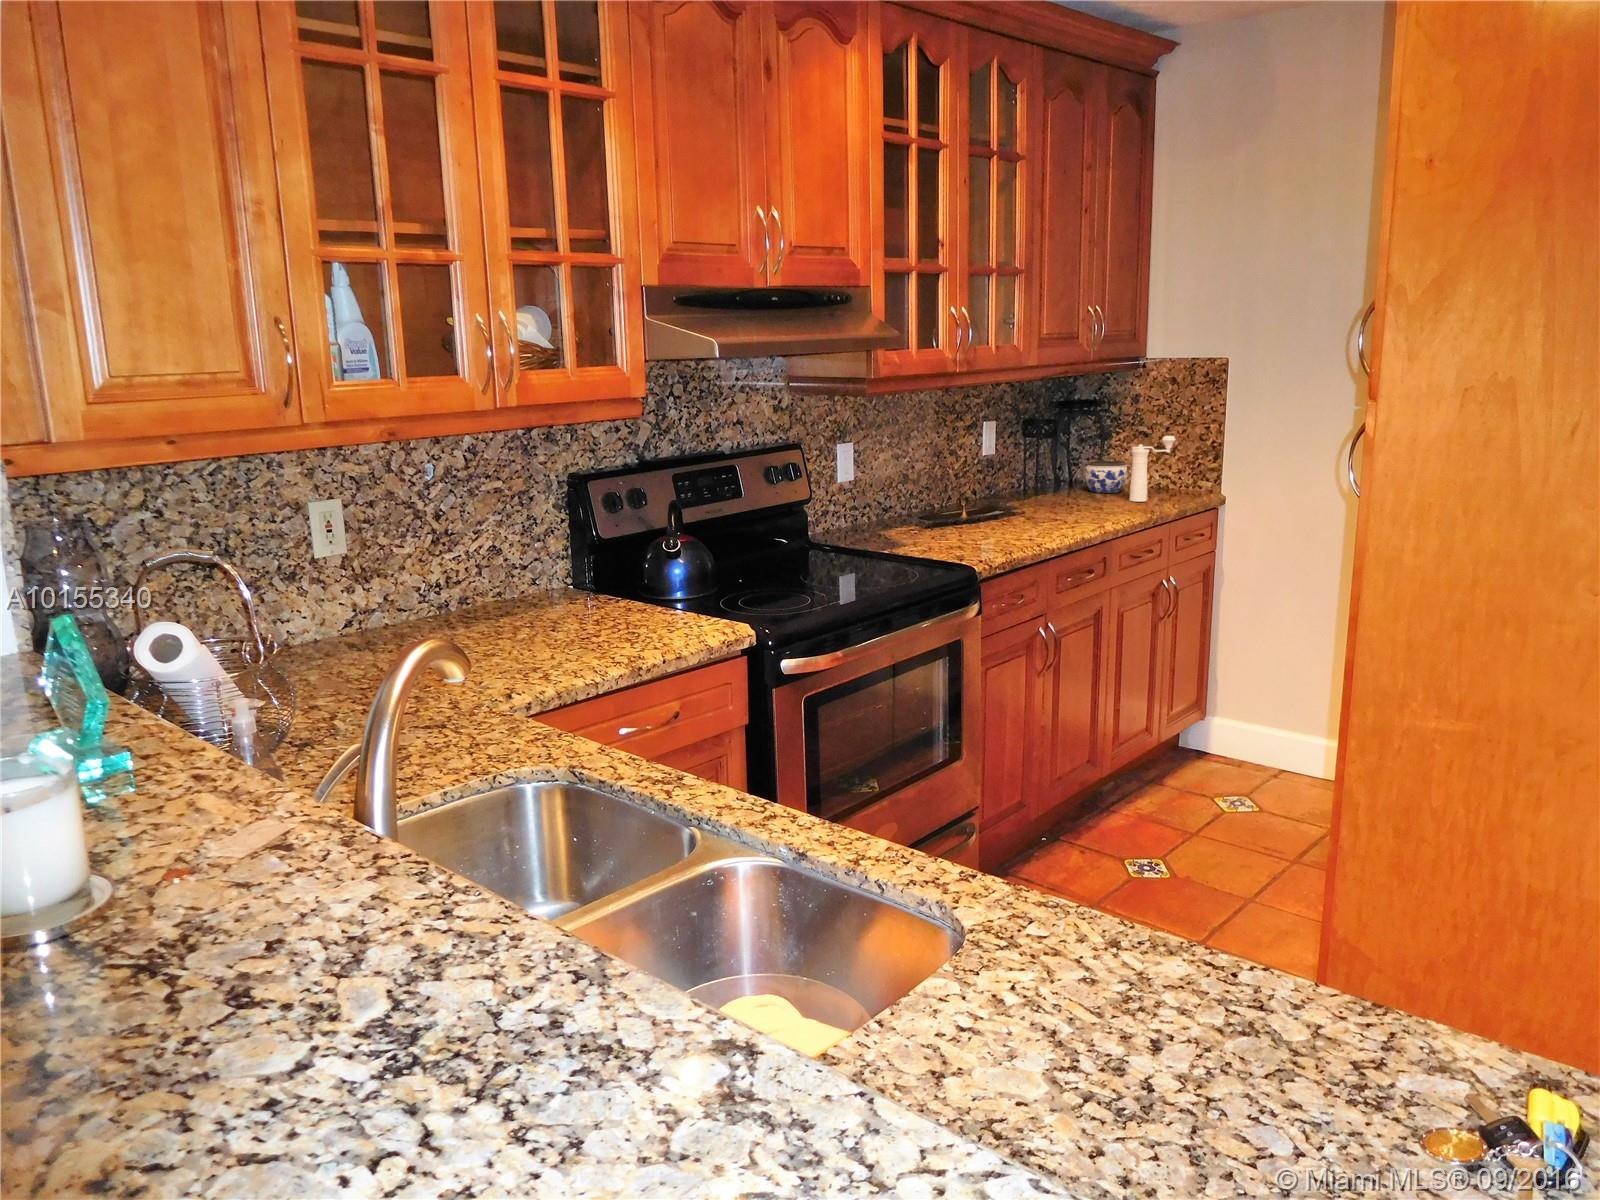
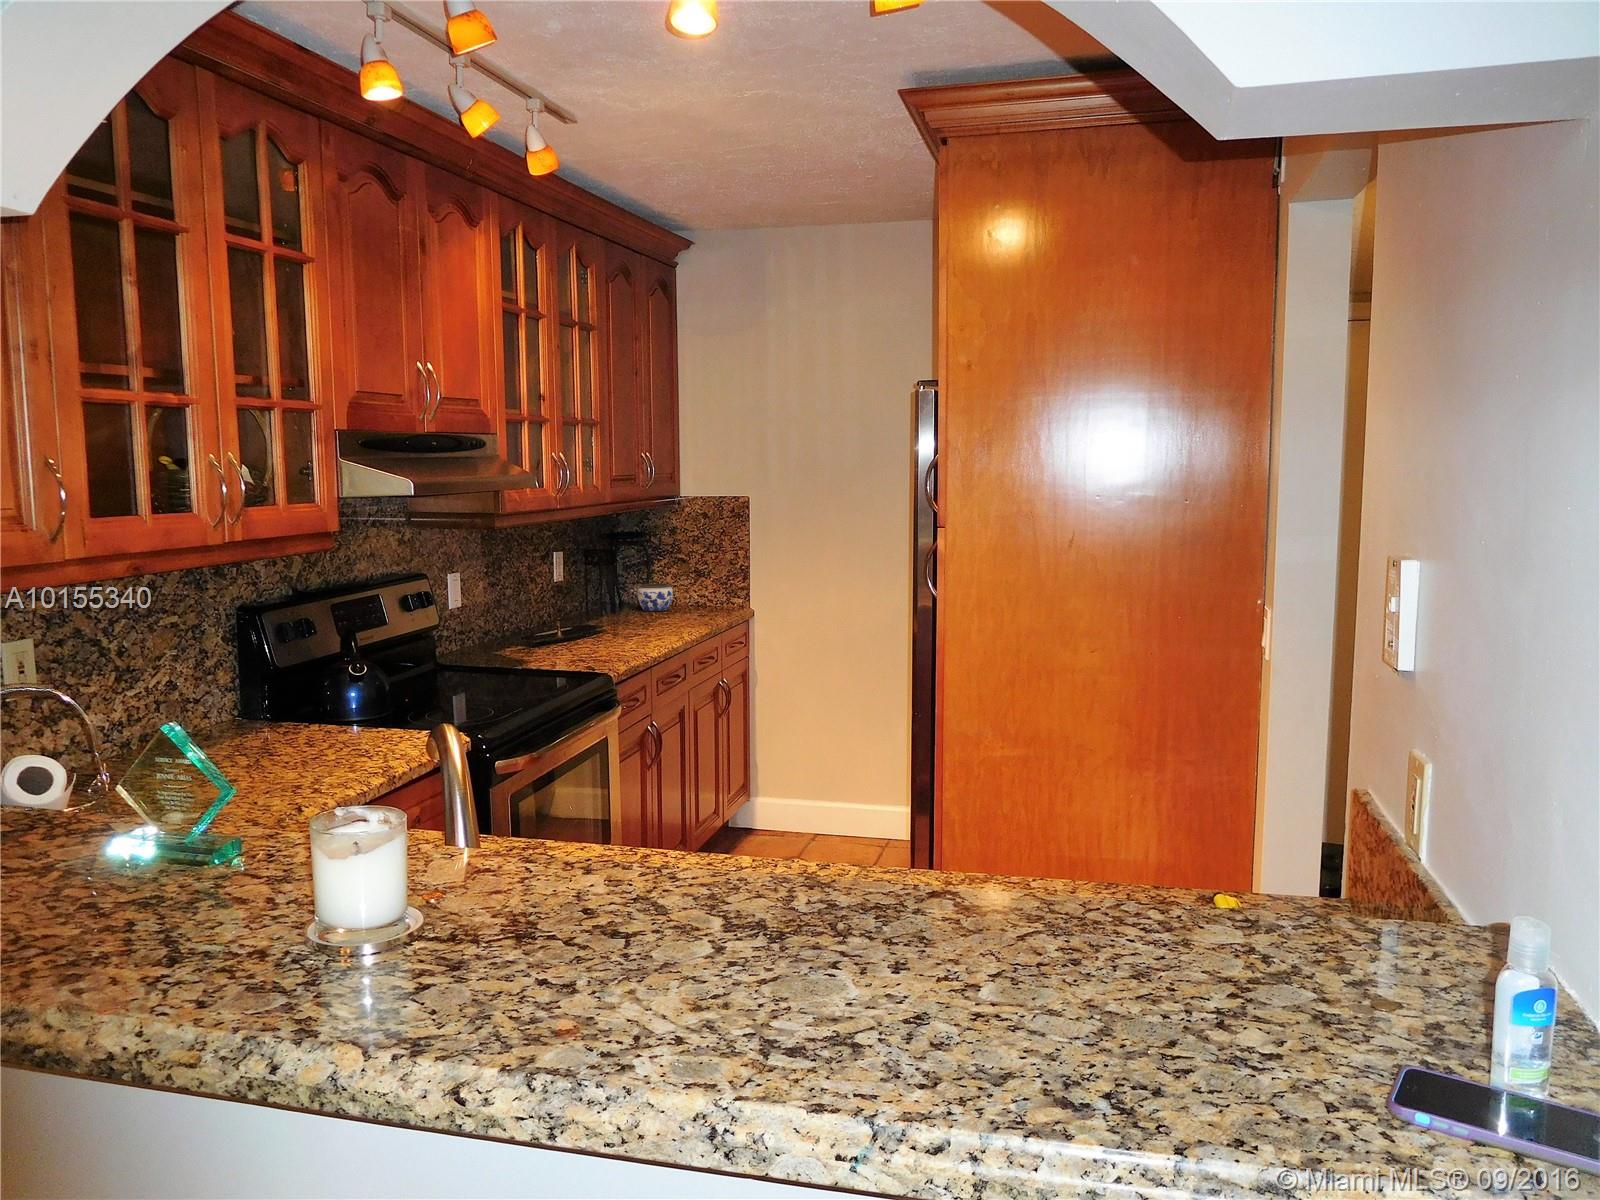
pepper mill: present [1130,436,1176,502] -> none [680,561,714,617]

